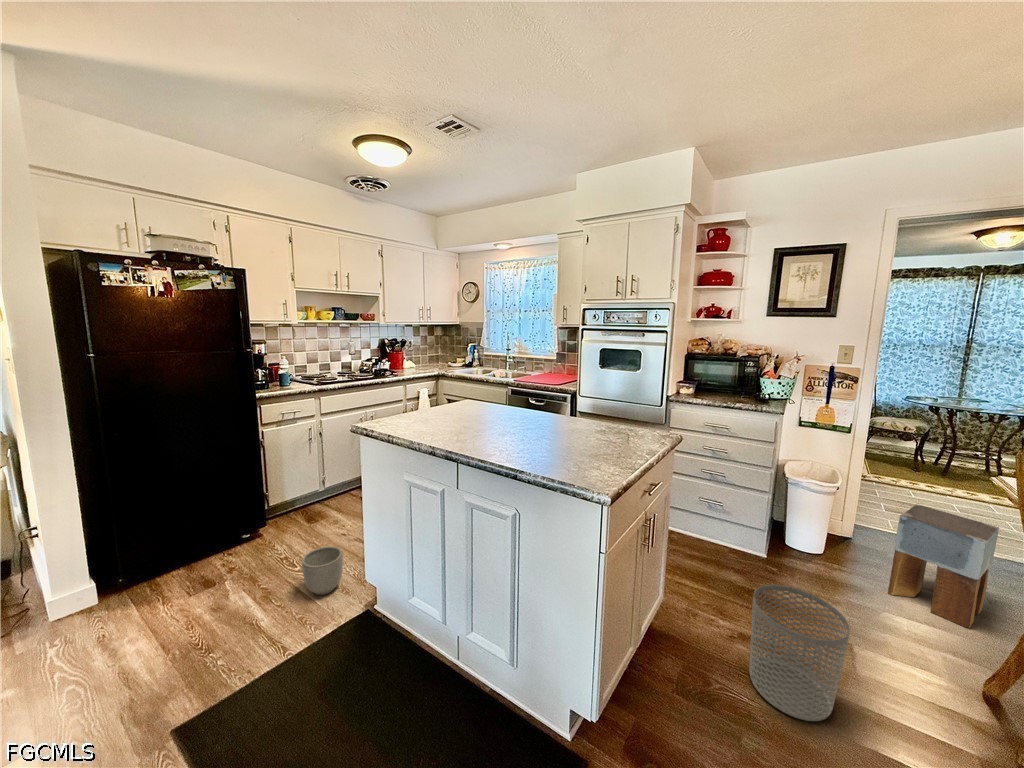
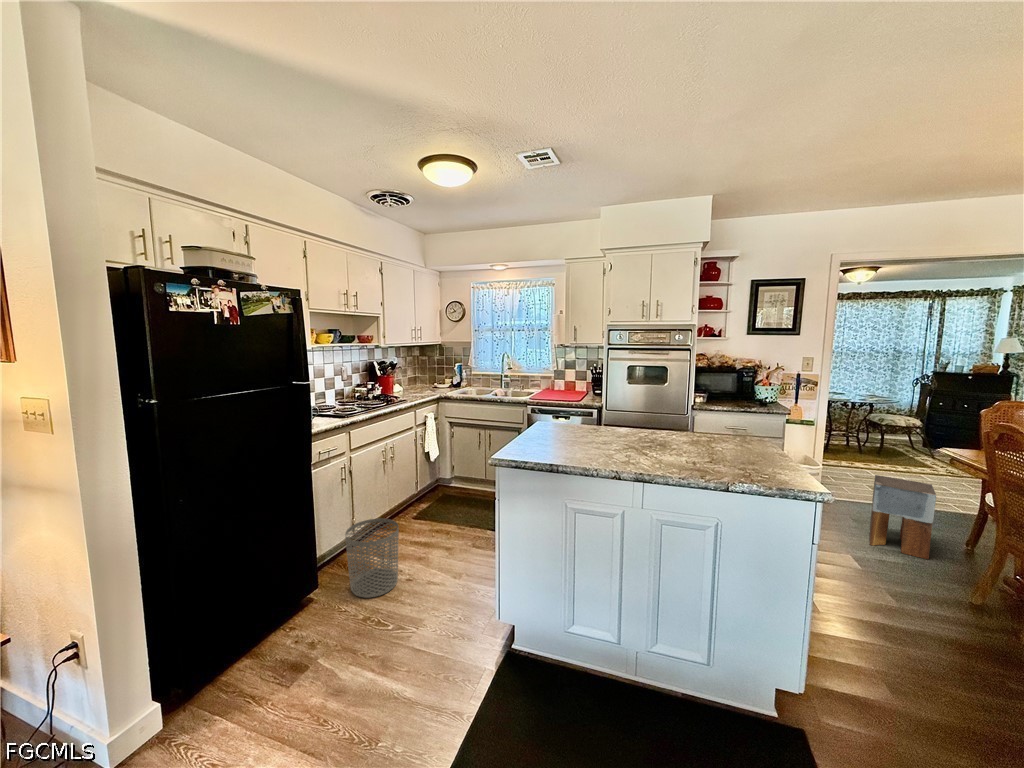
planter: present [302,546,343,595] -> none [423,593,464,649]
waste bin: present [749,585,850,721] -> present [345,518,399,598]

